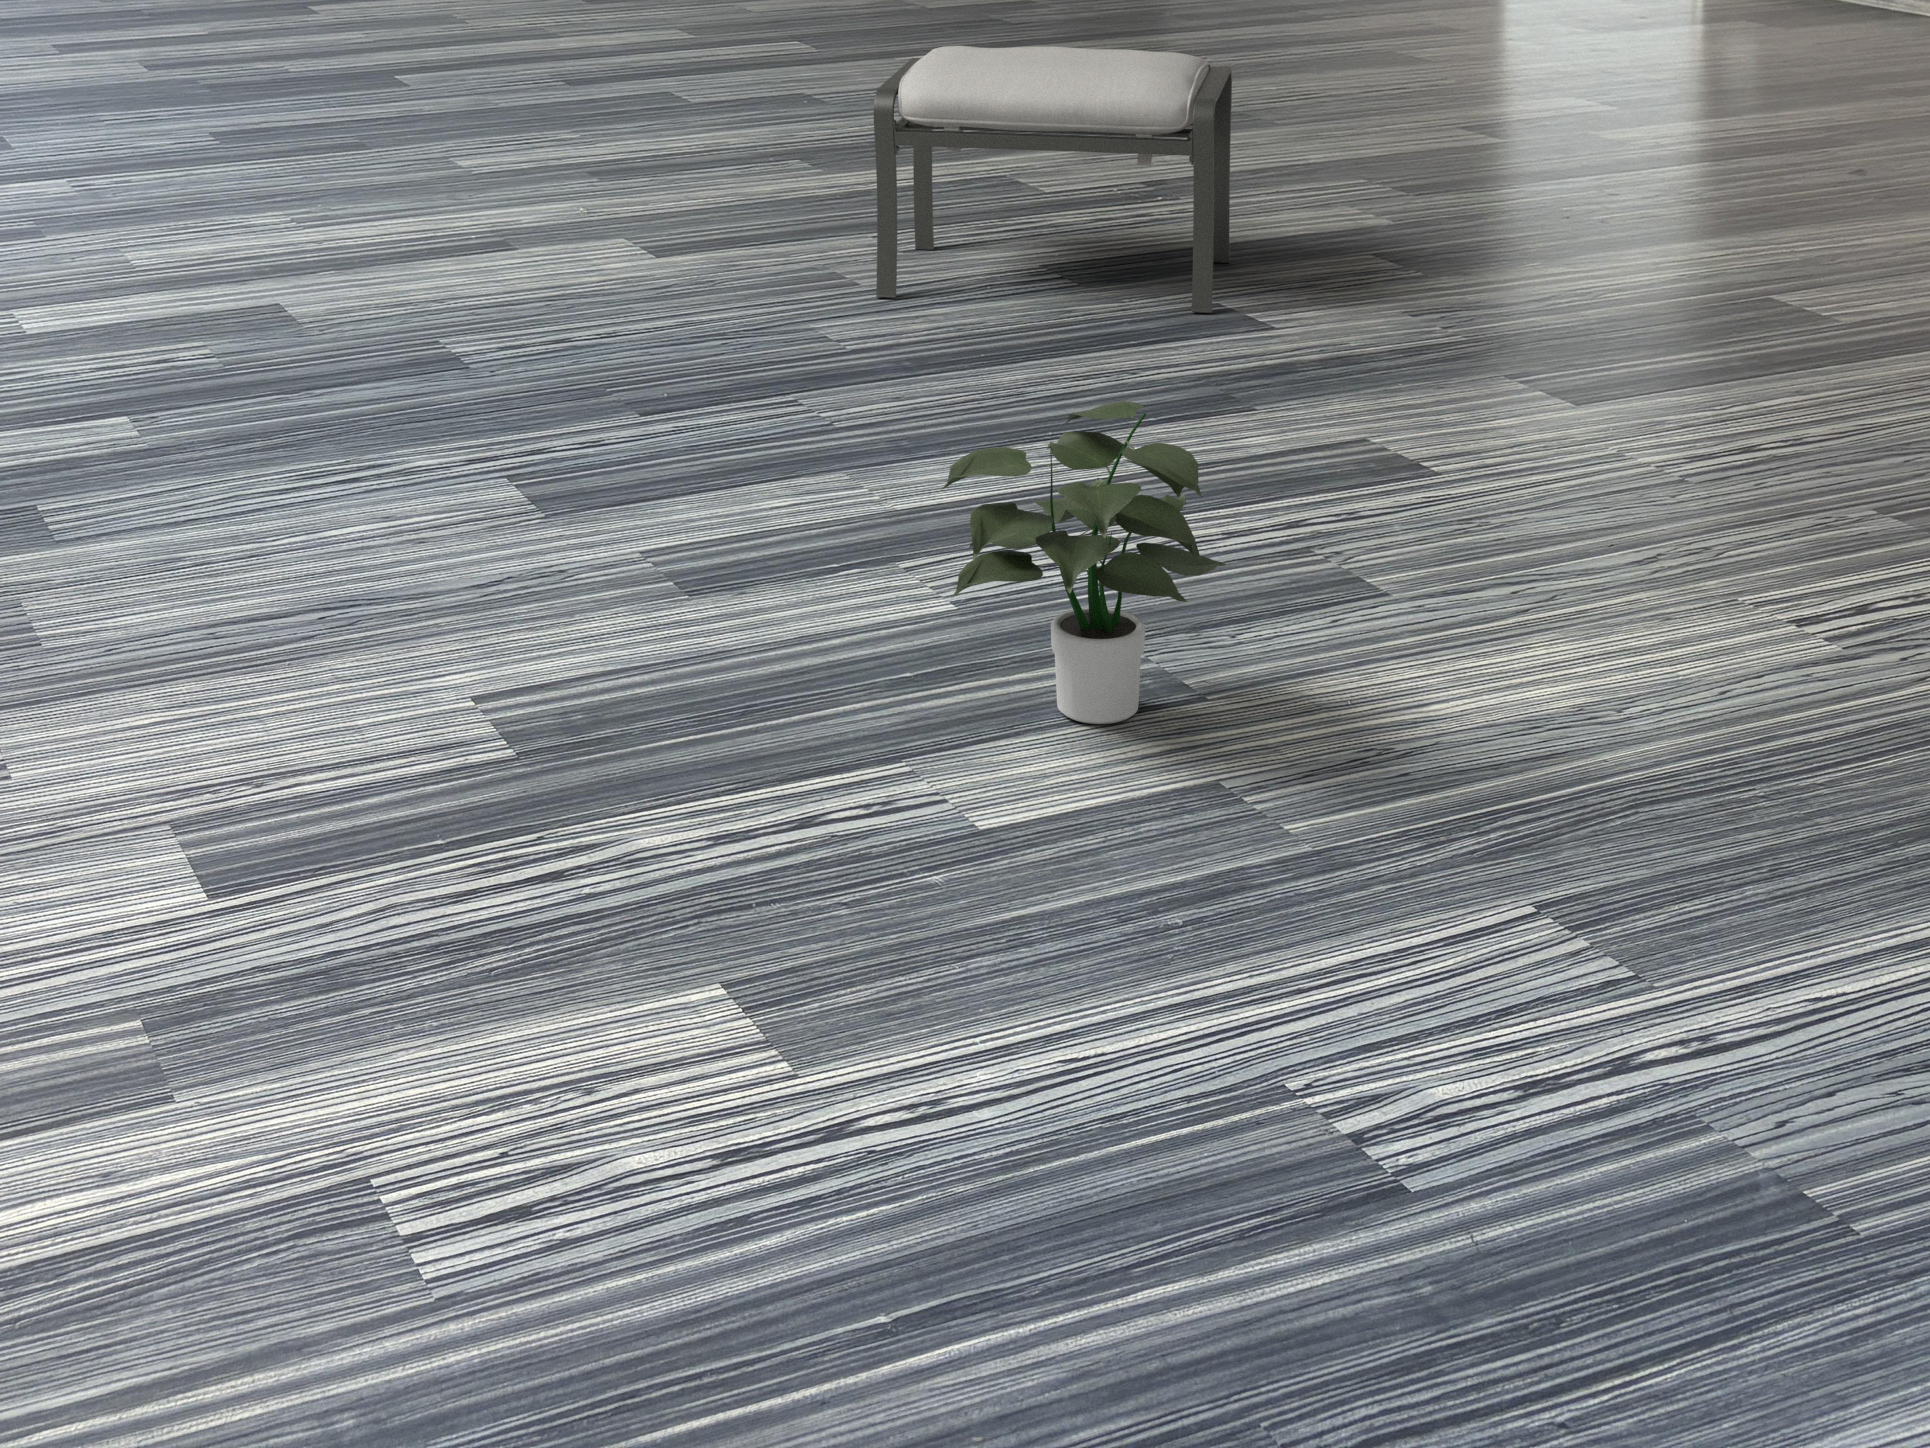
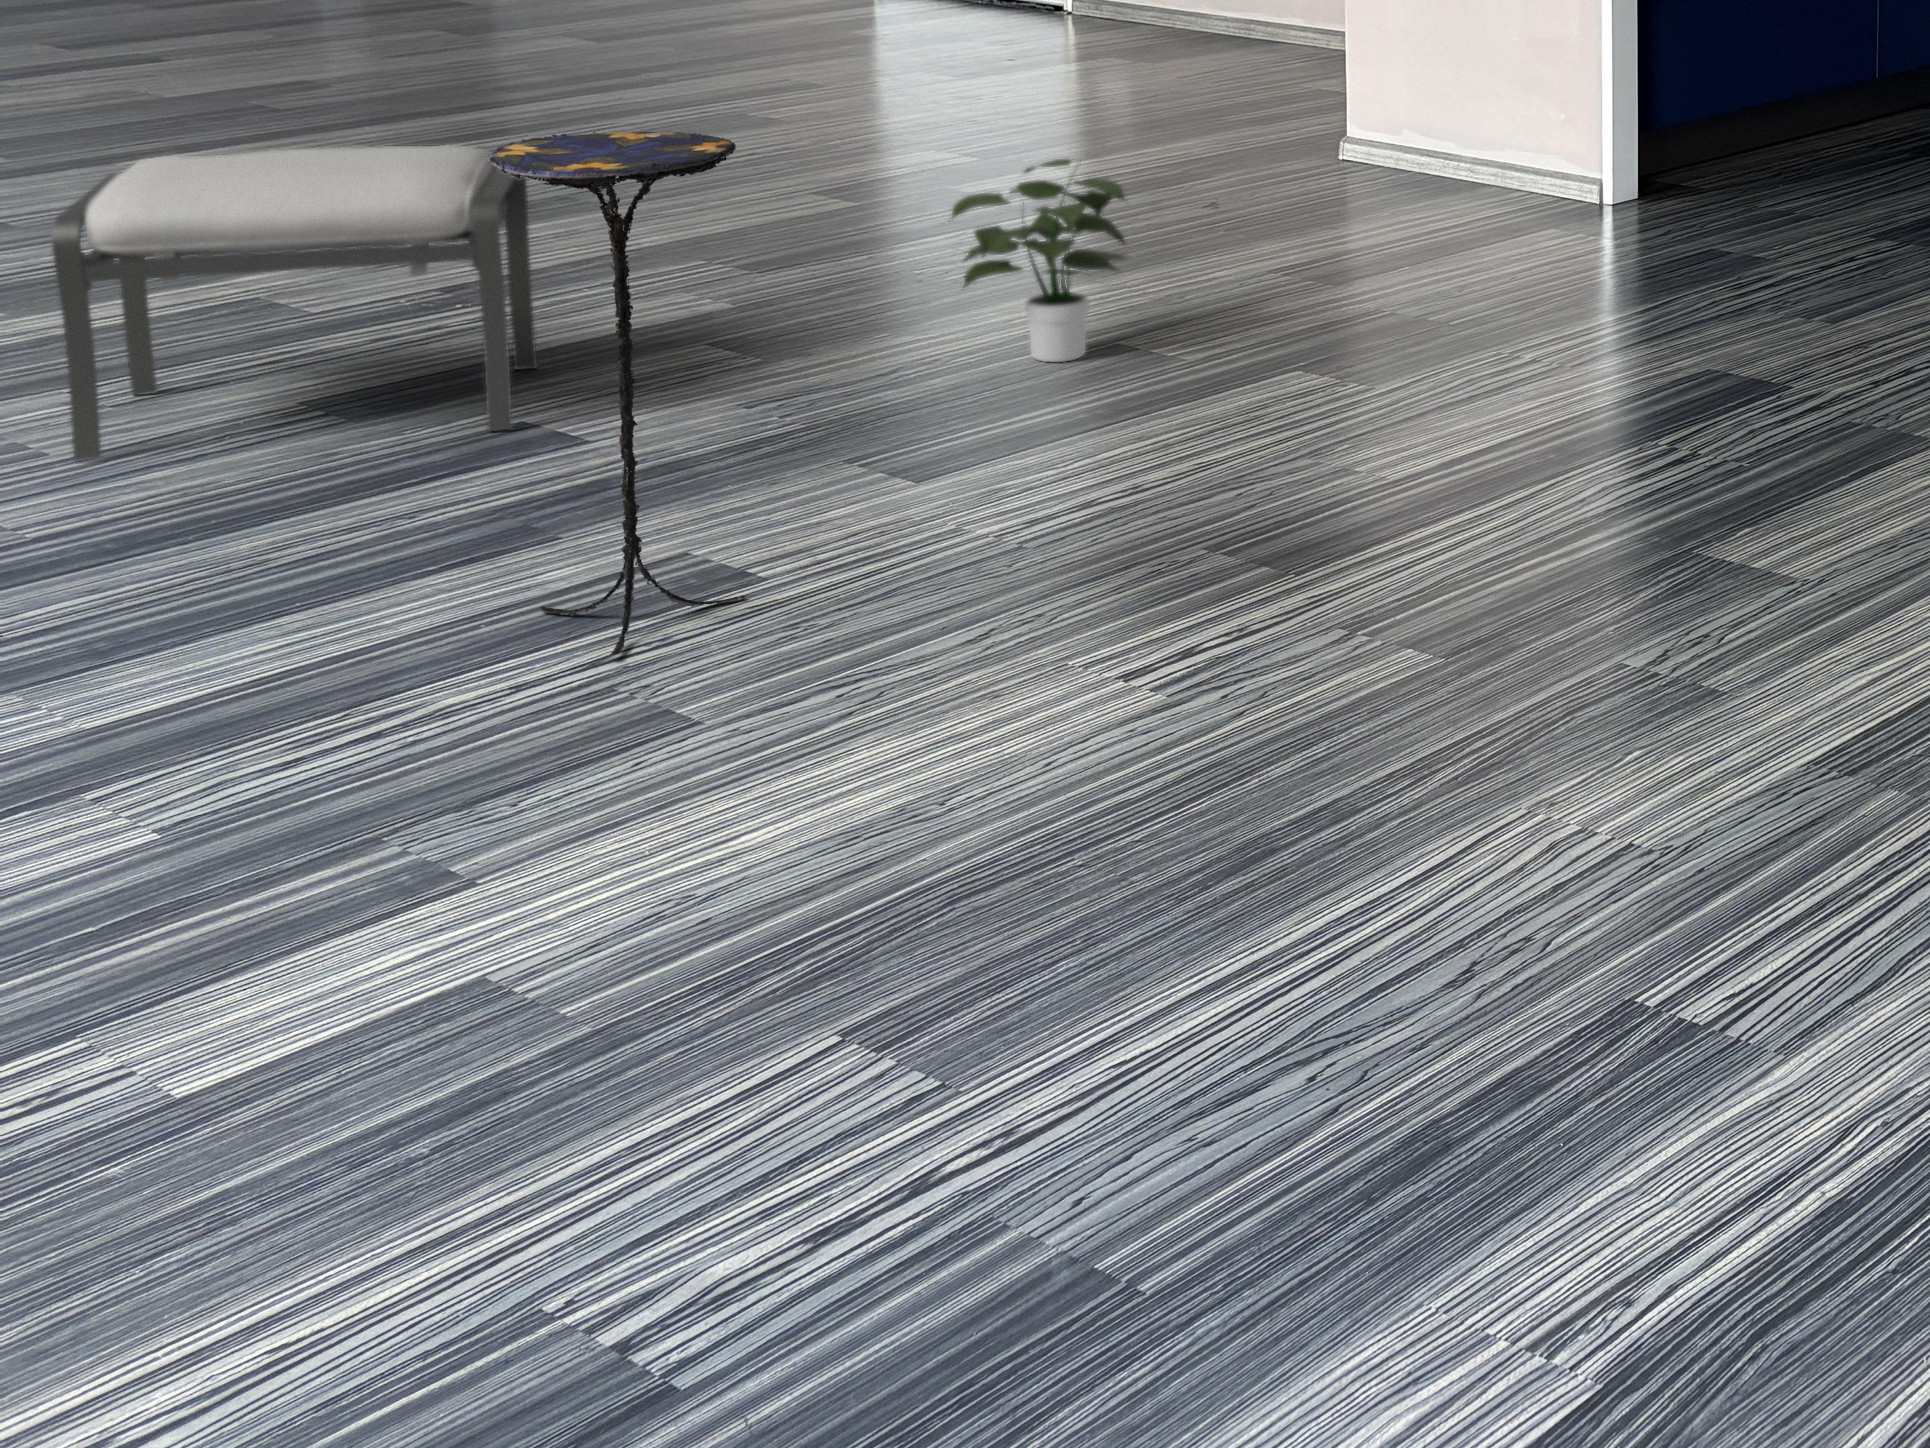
side table: none [1232,36,1446,522] -> present [488,131,746,656]
potted plant: present [942,401,1226,724] -> present [948,159,1127,362]

